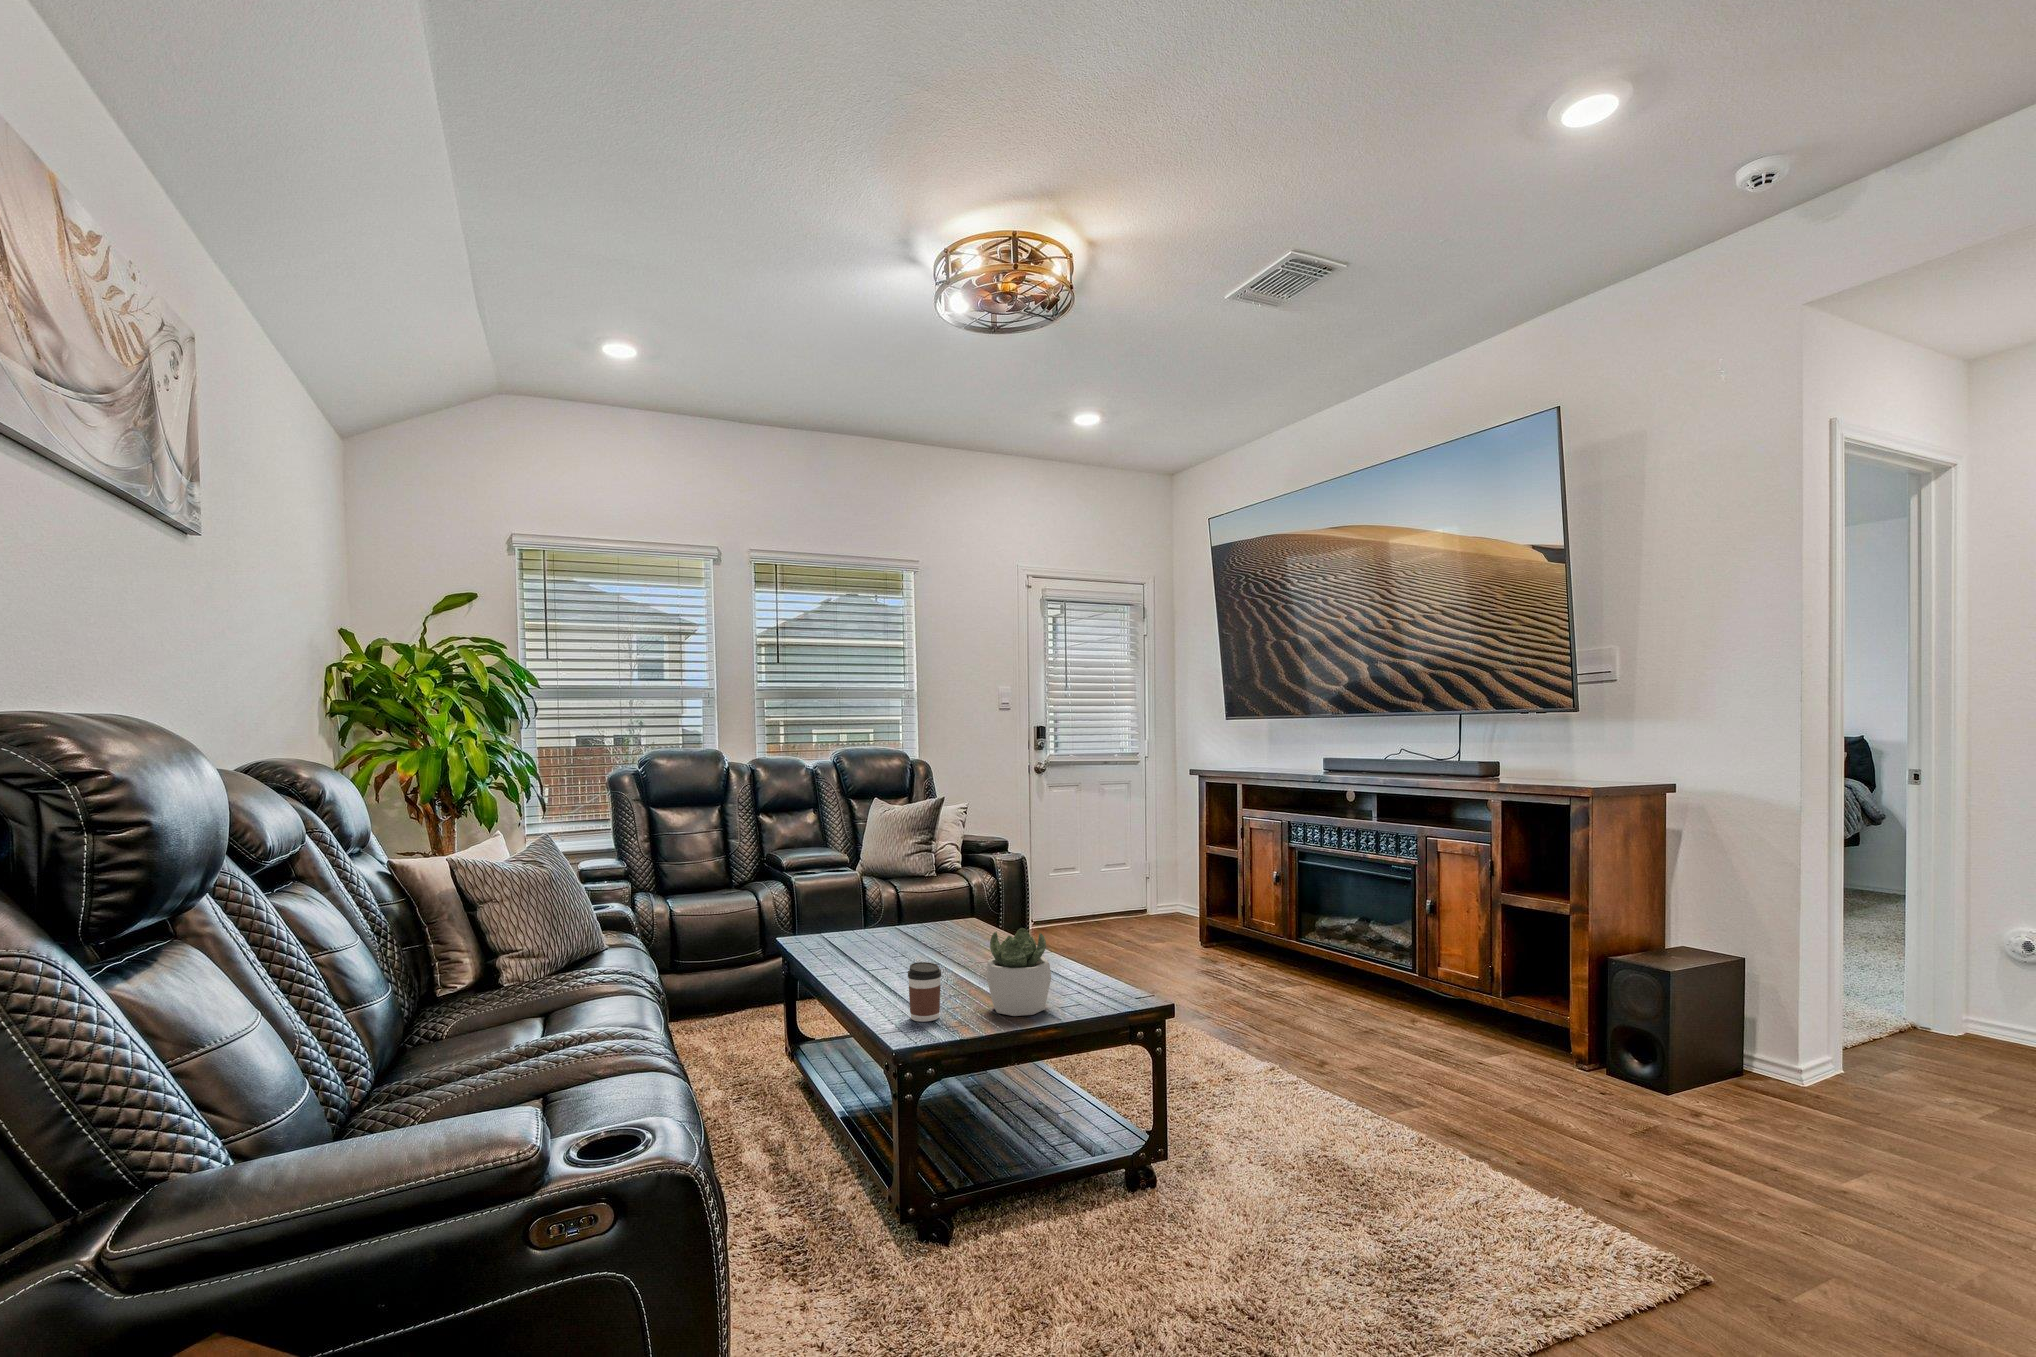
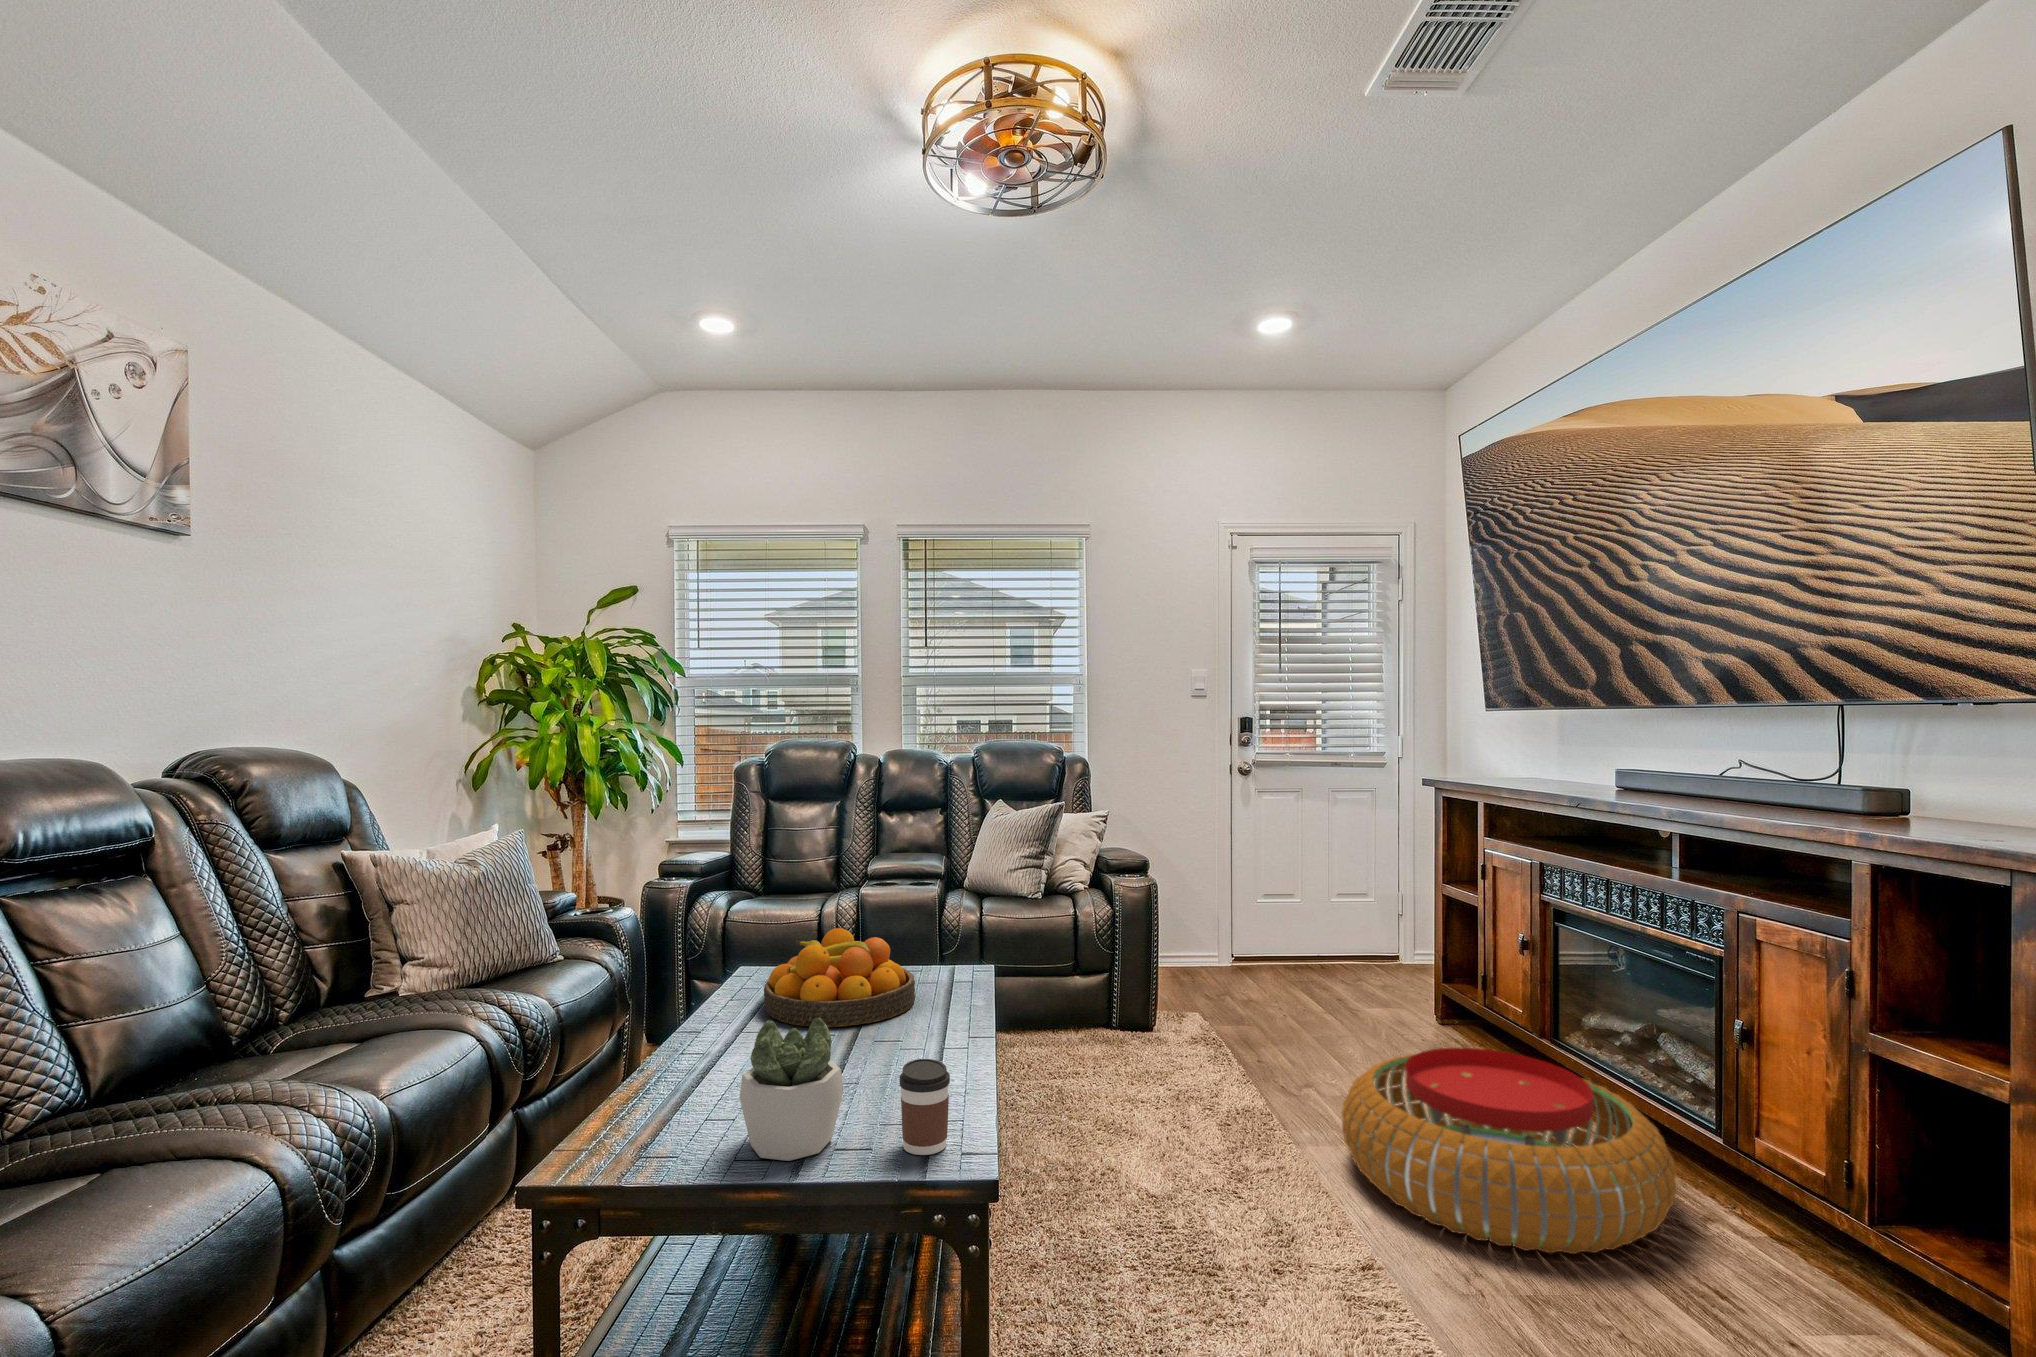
fruit bowl: none [847,893,962,962] -> present [764,928,915,1027]
pouf: none [1210,942,1408,1049] -> present [1342,1048,1677,1254]
coffee cup: present [908,962,941,1022] -> present [900,1059,950,1155]

